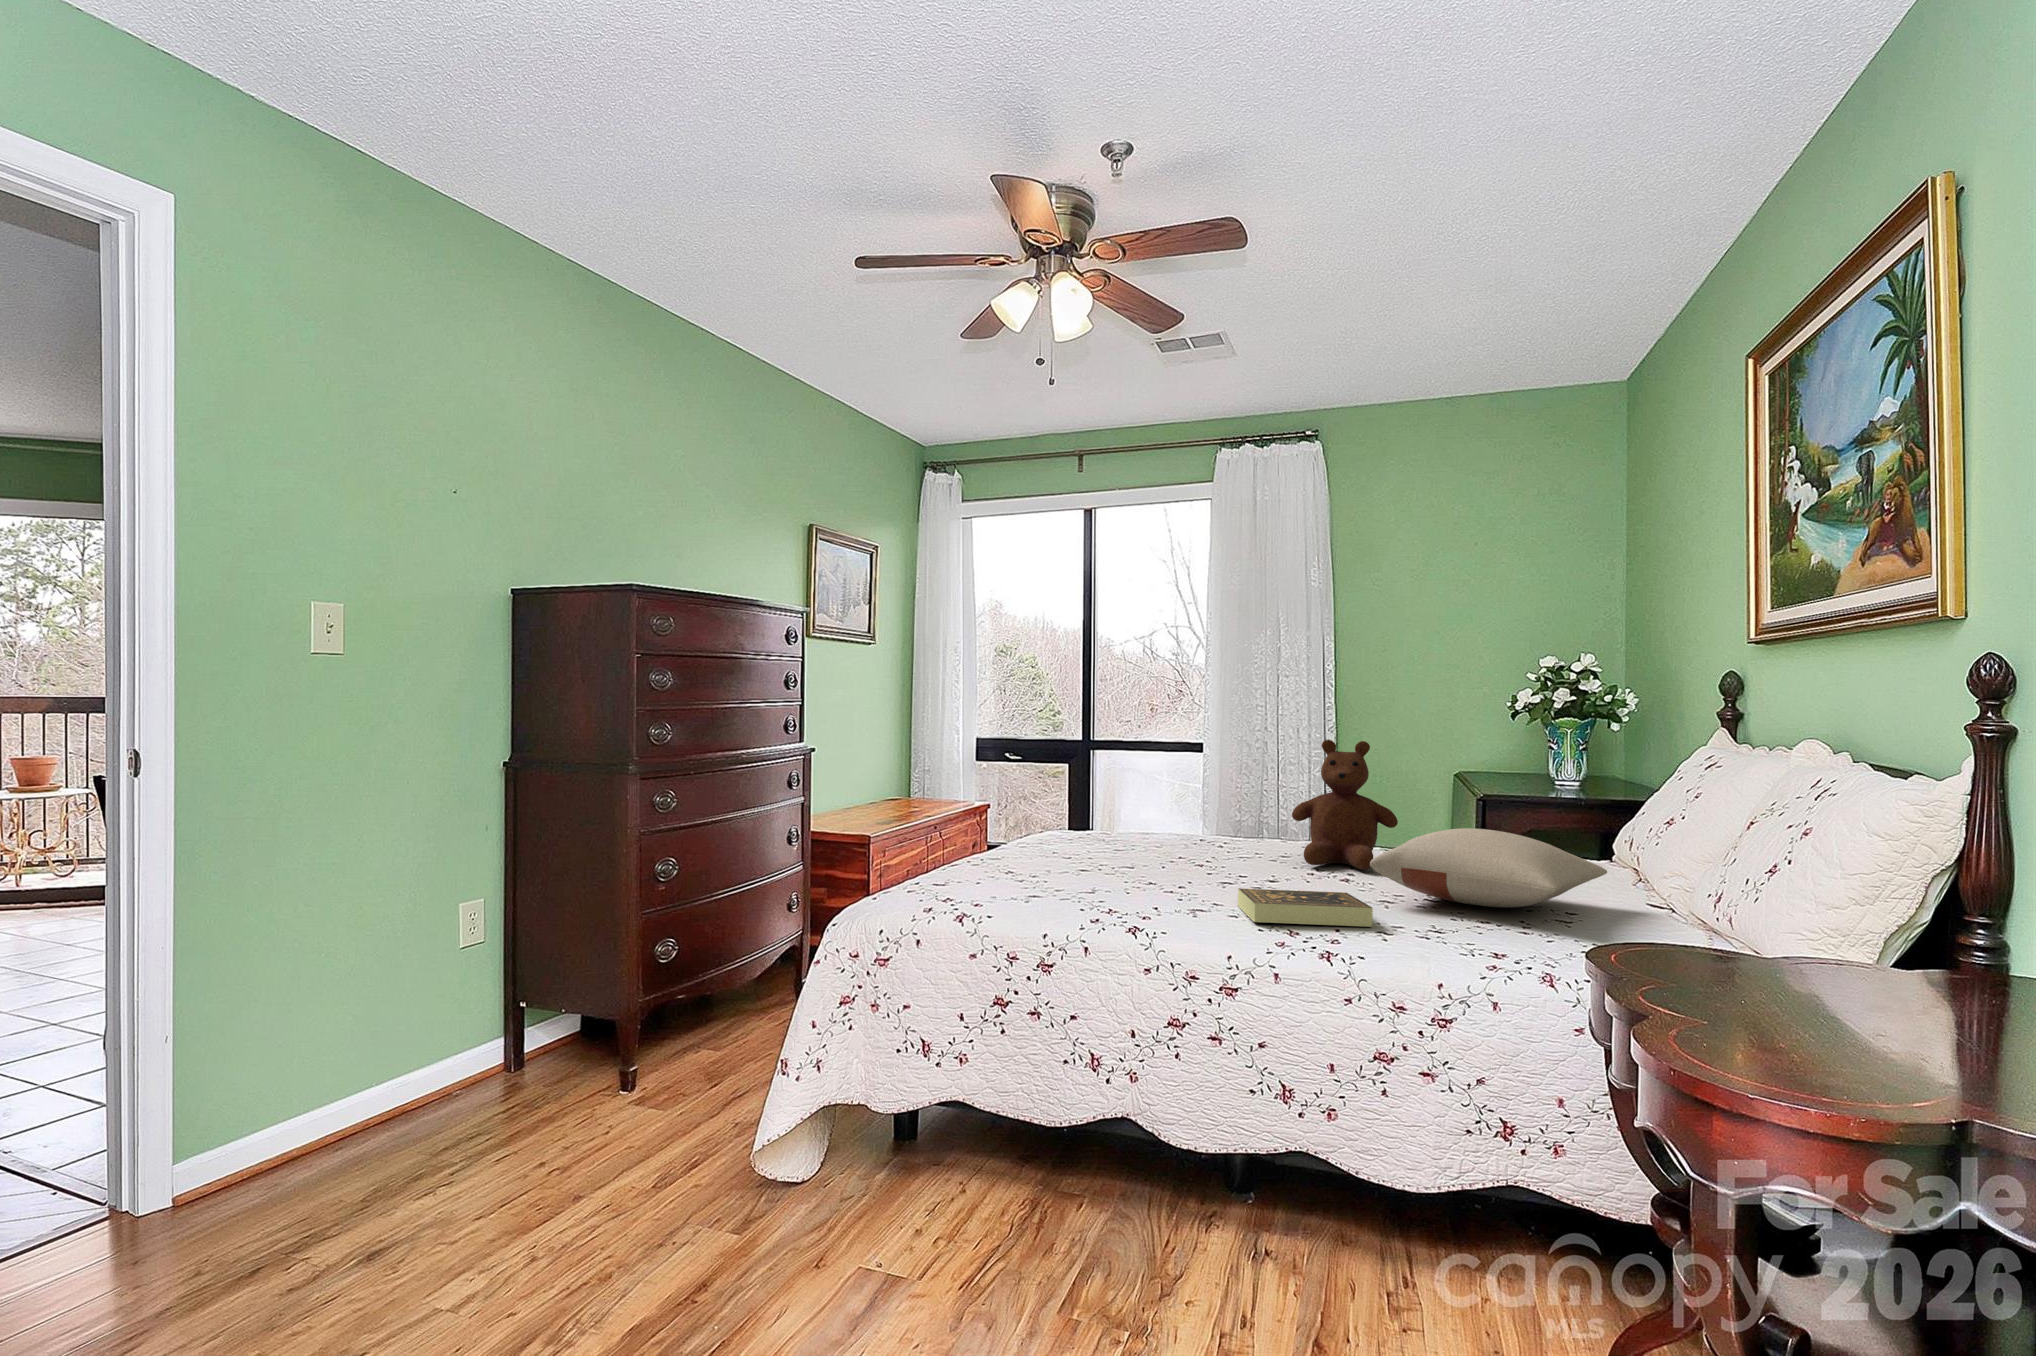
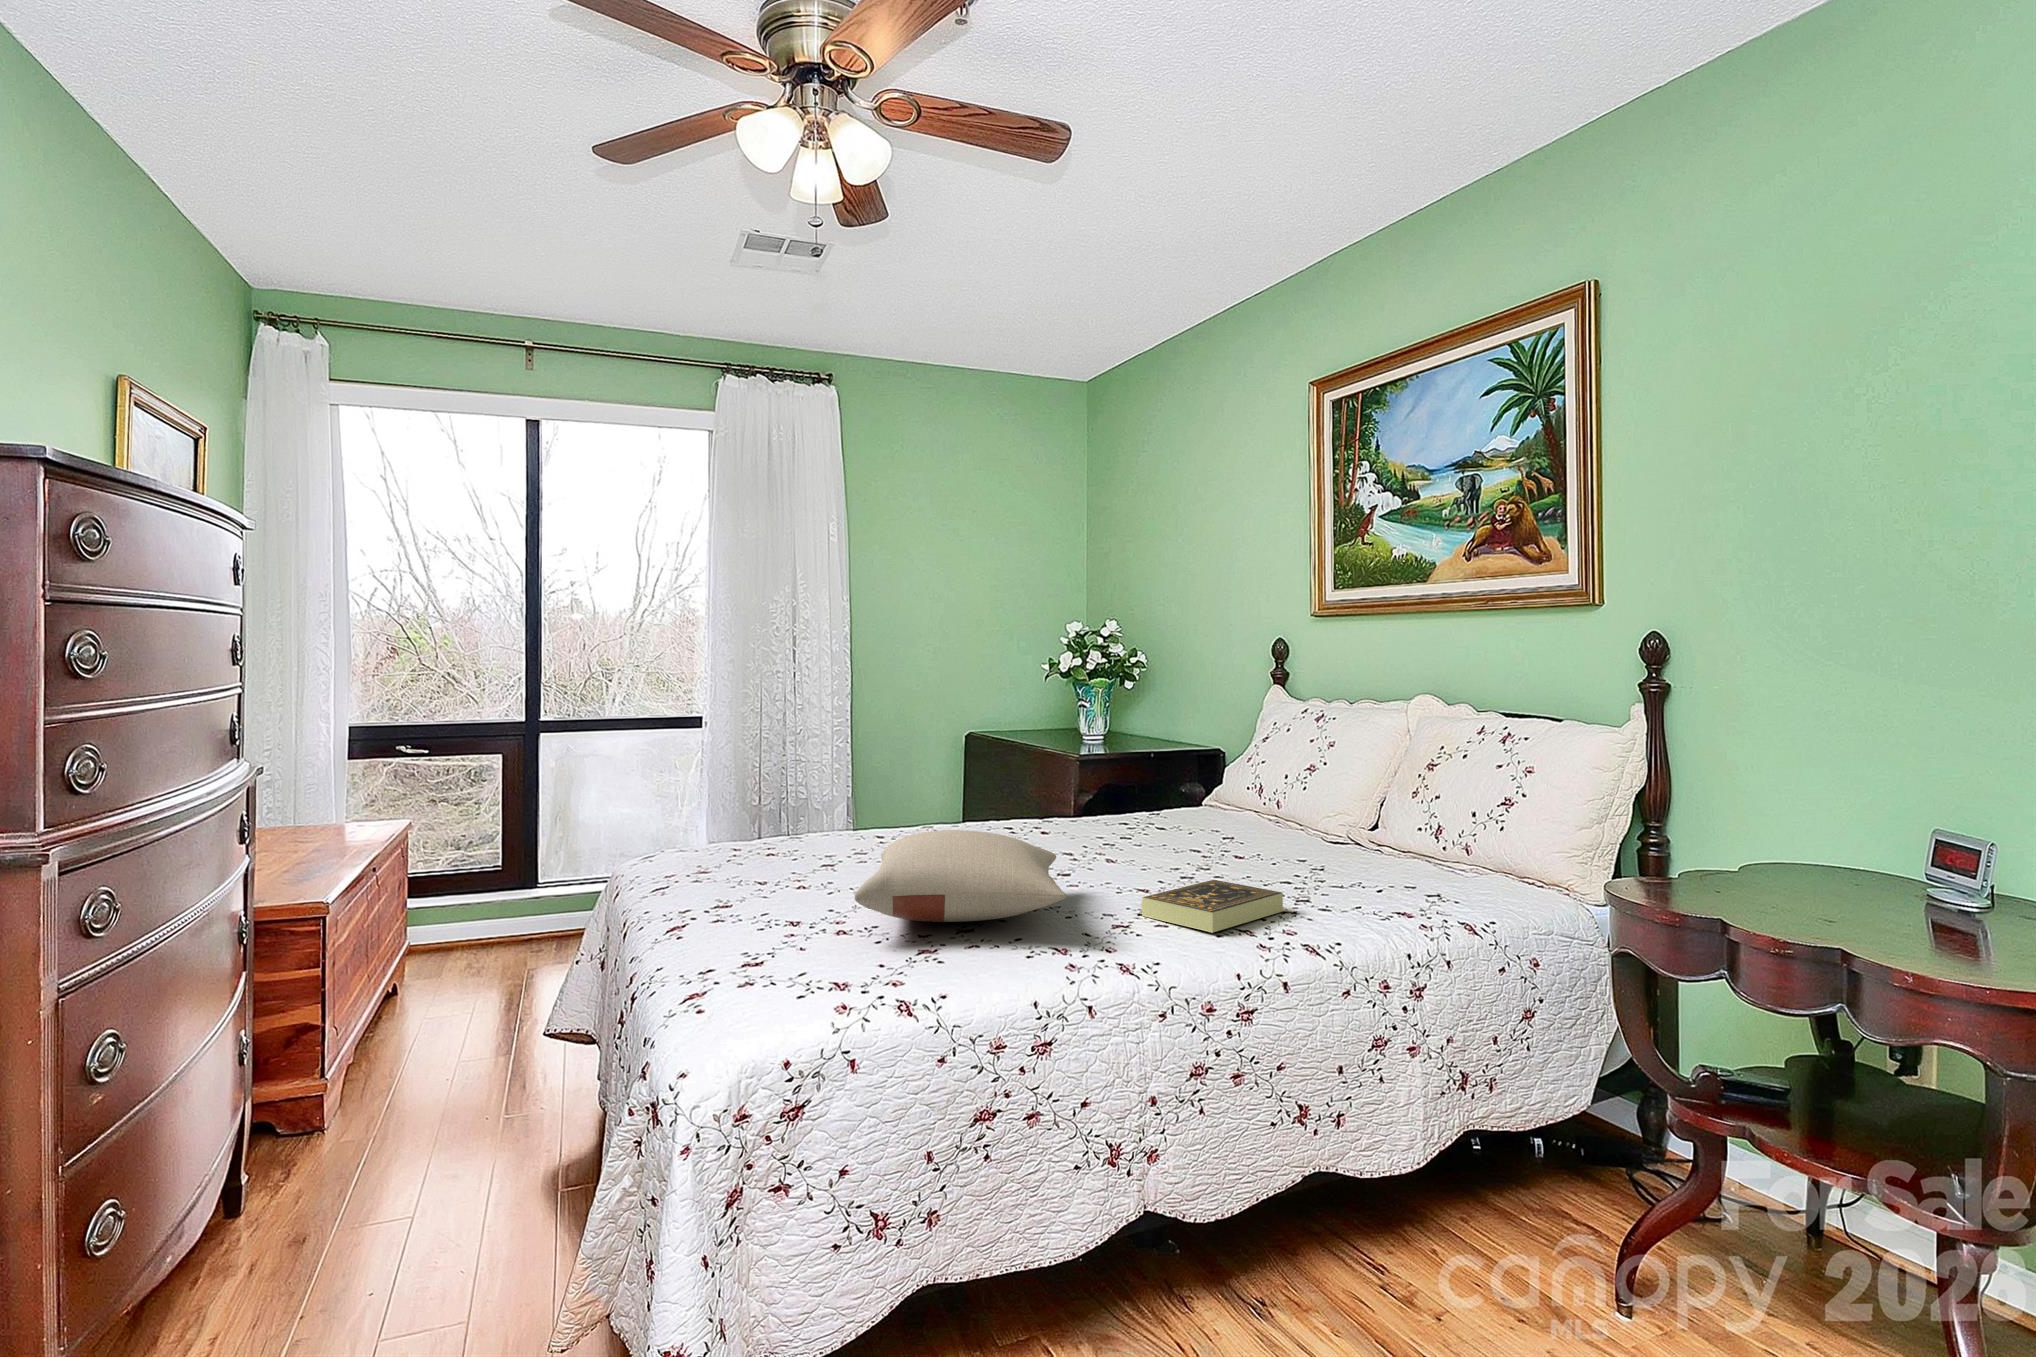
teddy bear: present [1292,740,1398,870] -> none [1024,717,1127,851]
pillow: present [1370,828,1607,907] -> present [855,830,1066,922]

